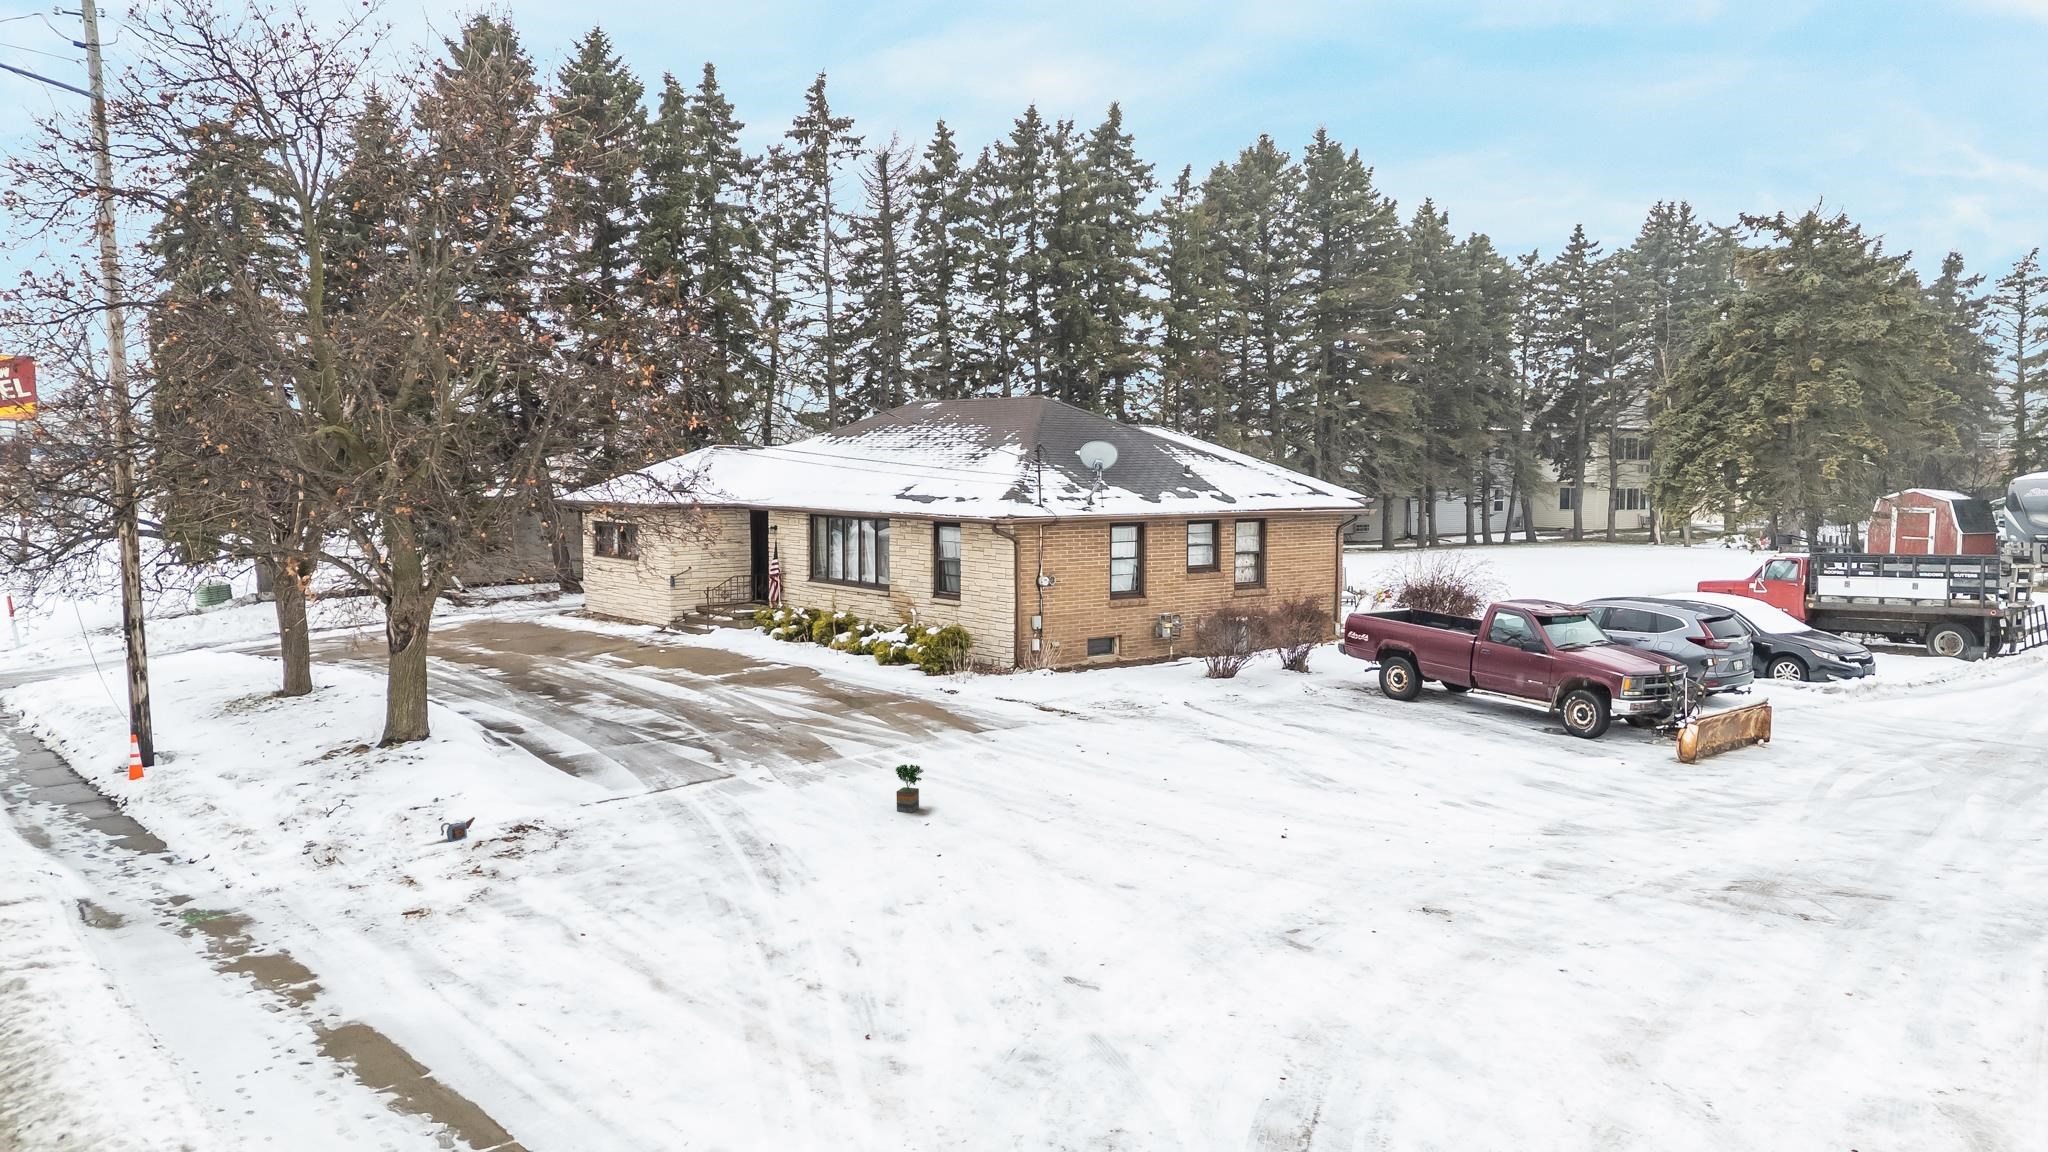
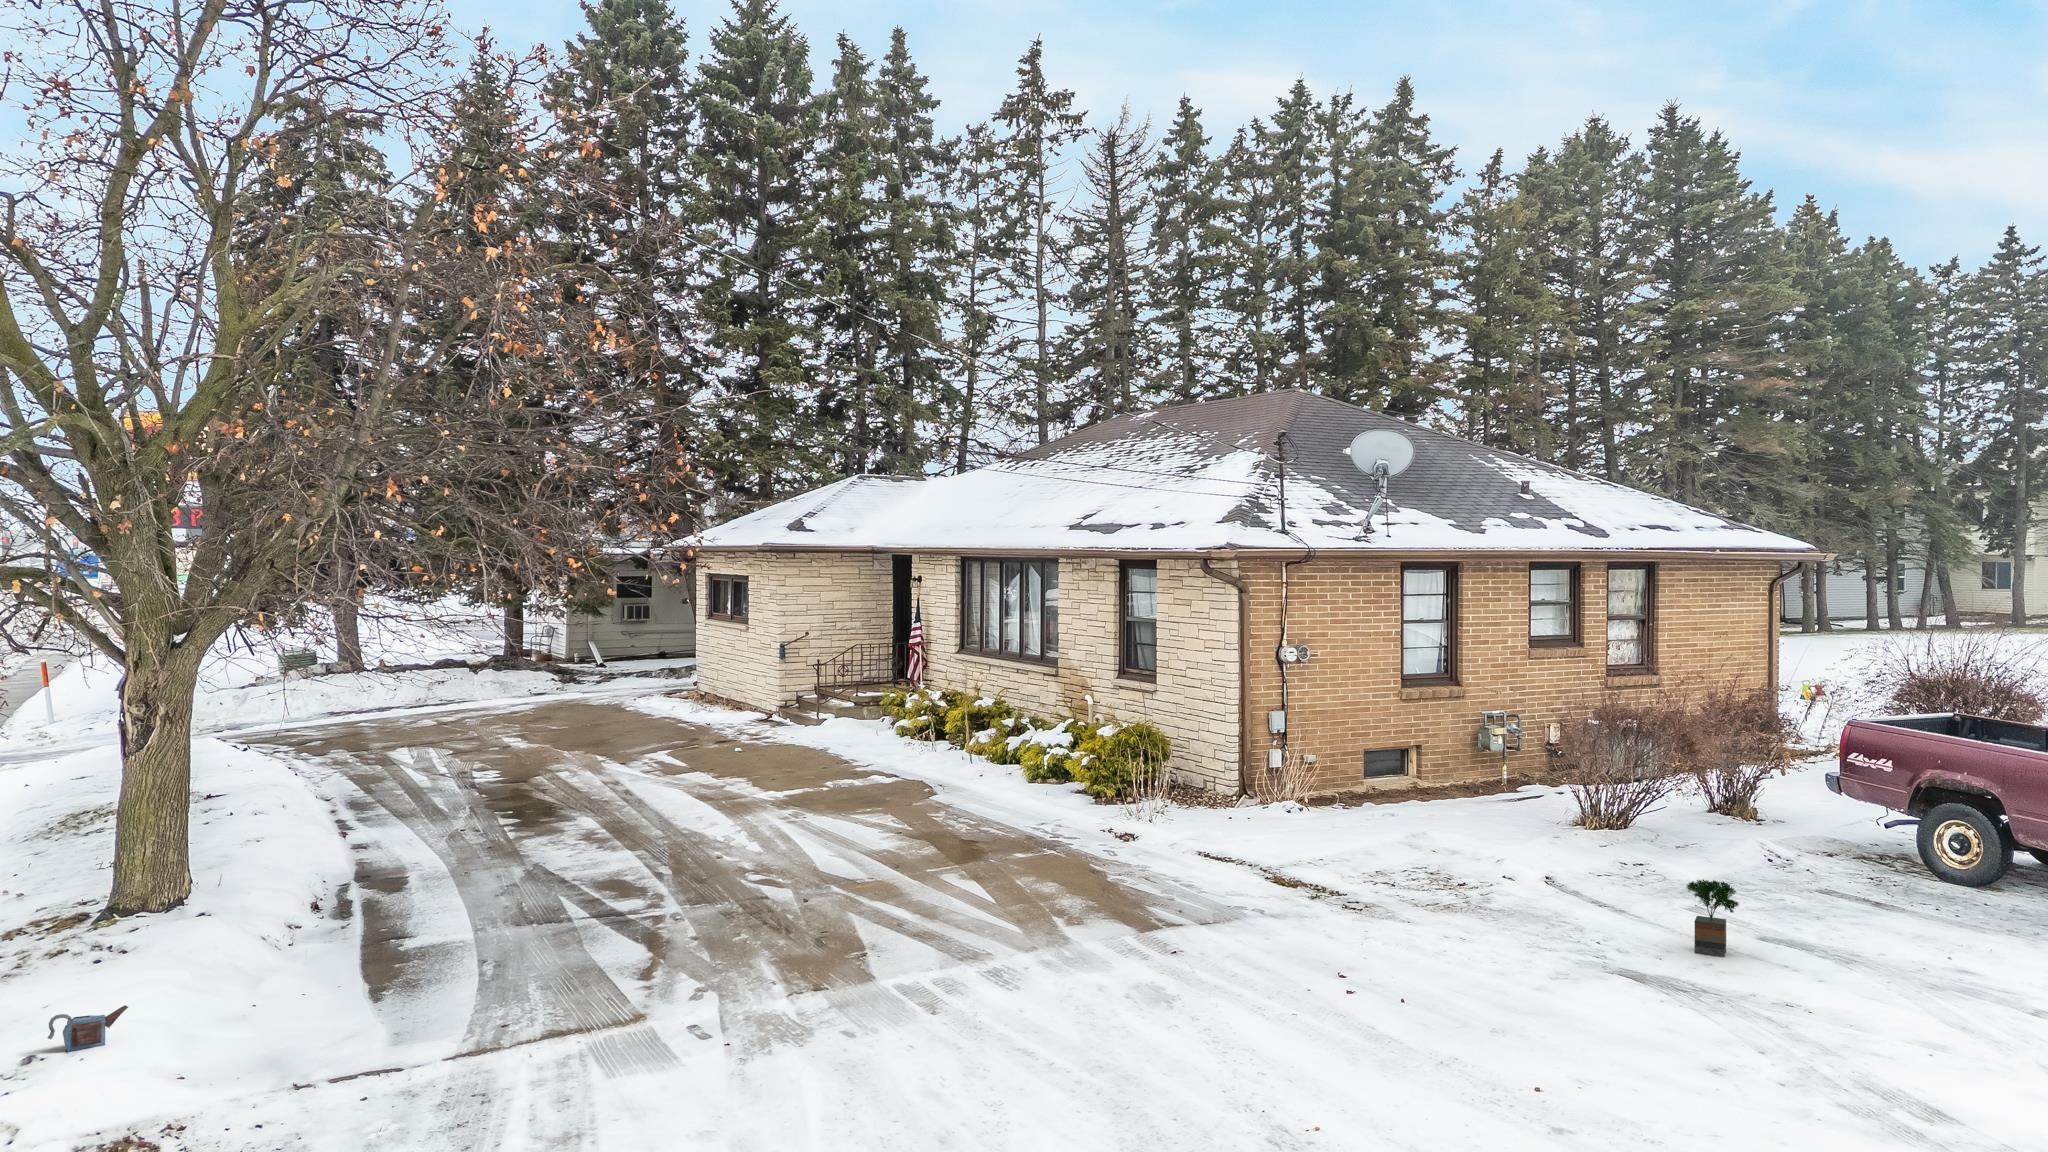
potted tree: present [896,765,923,813] -> present [1687,879,1739,957]

